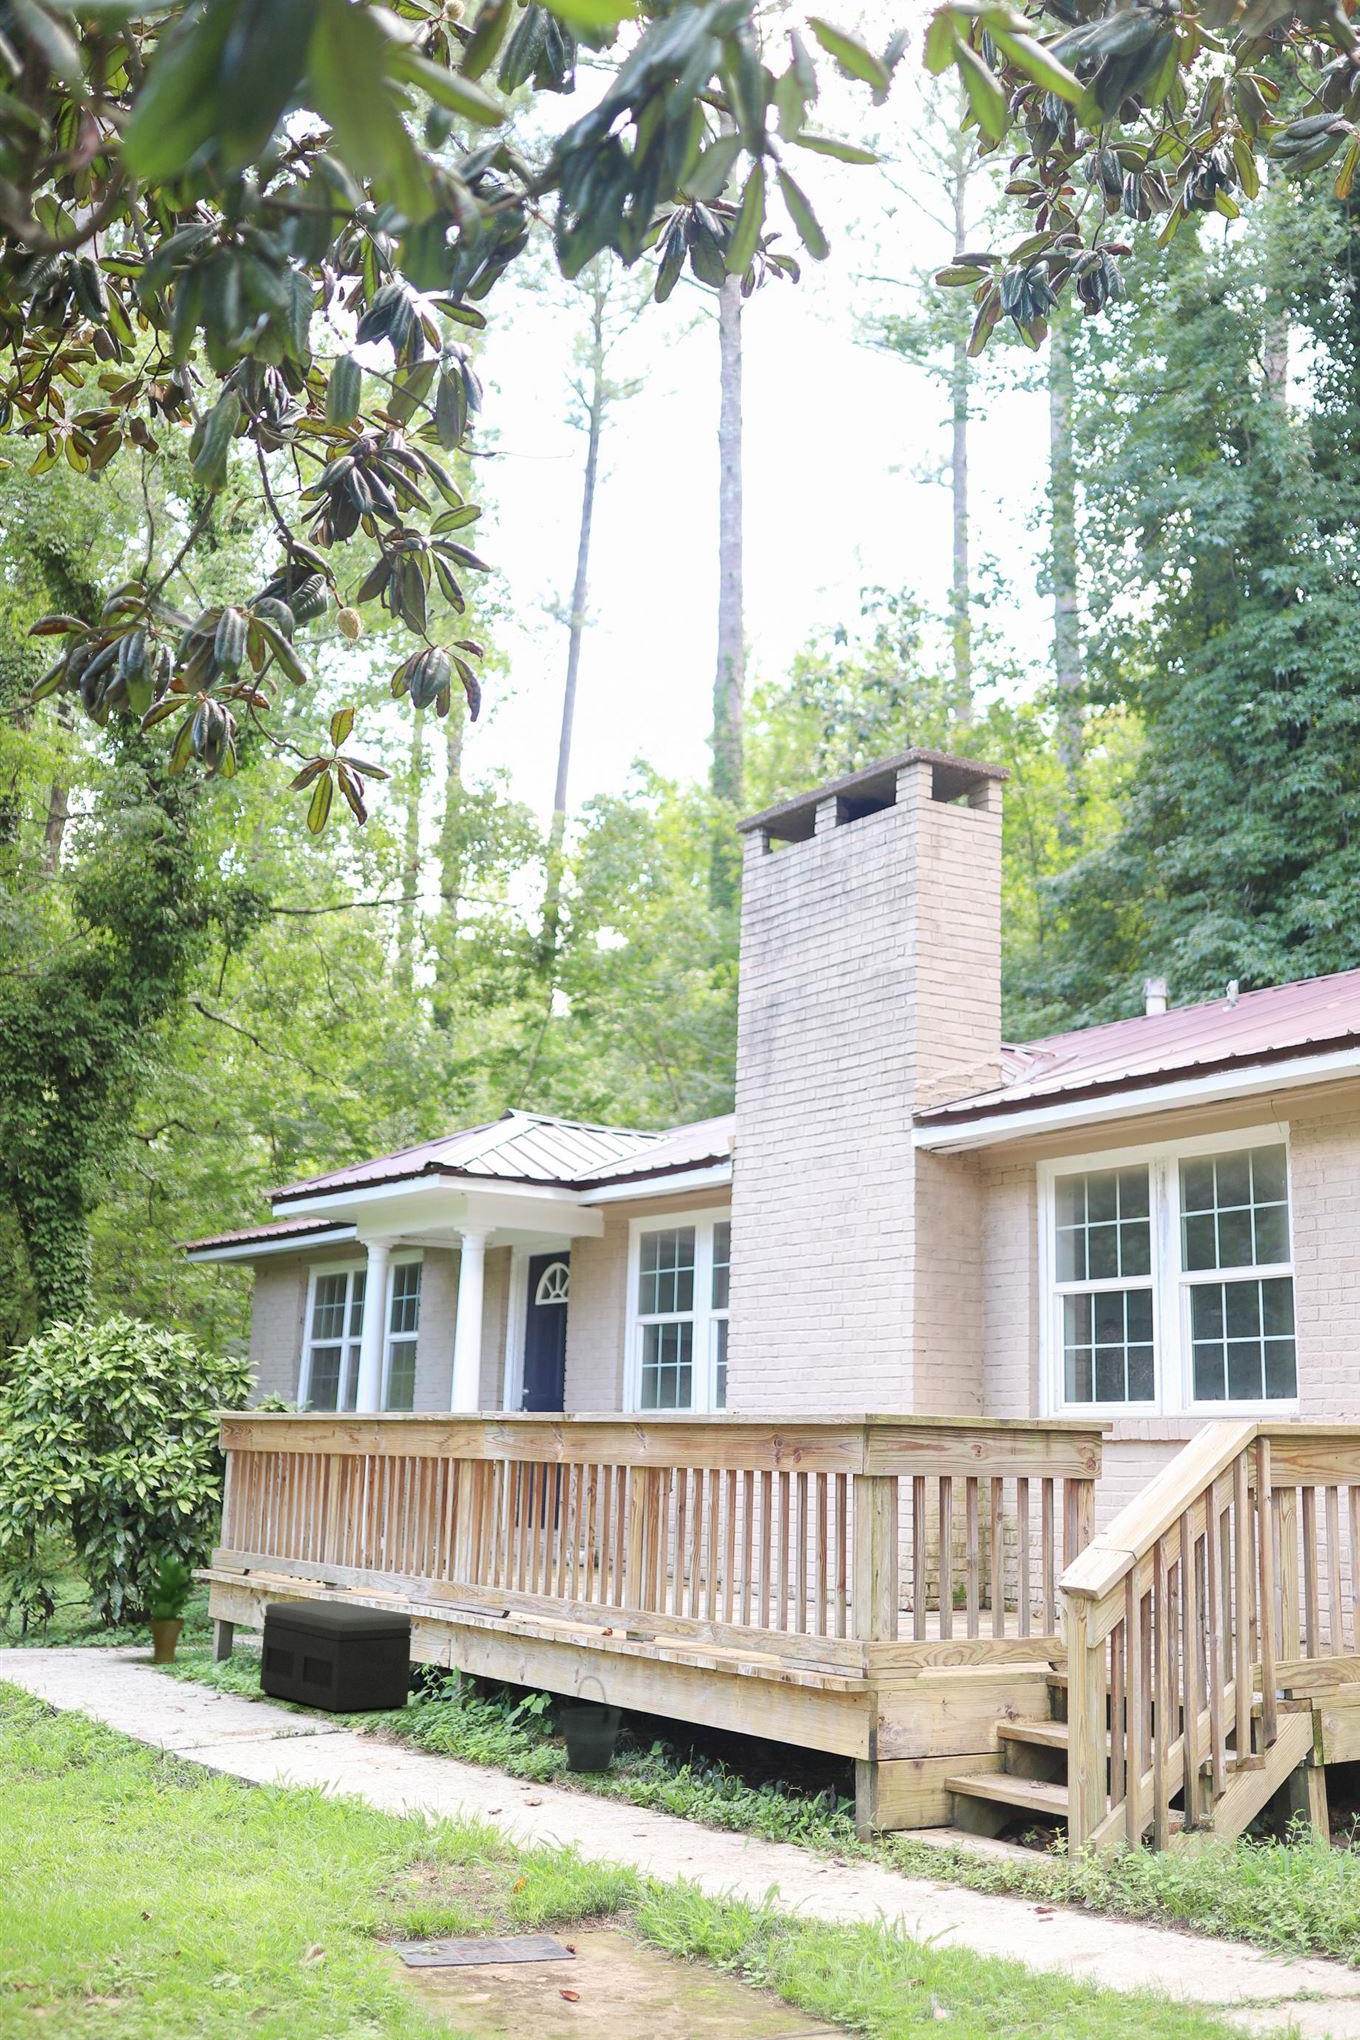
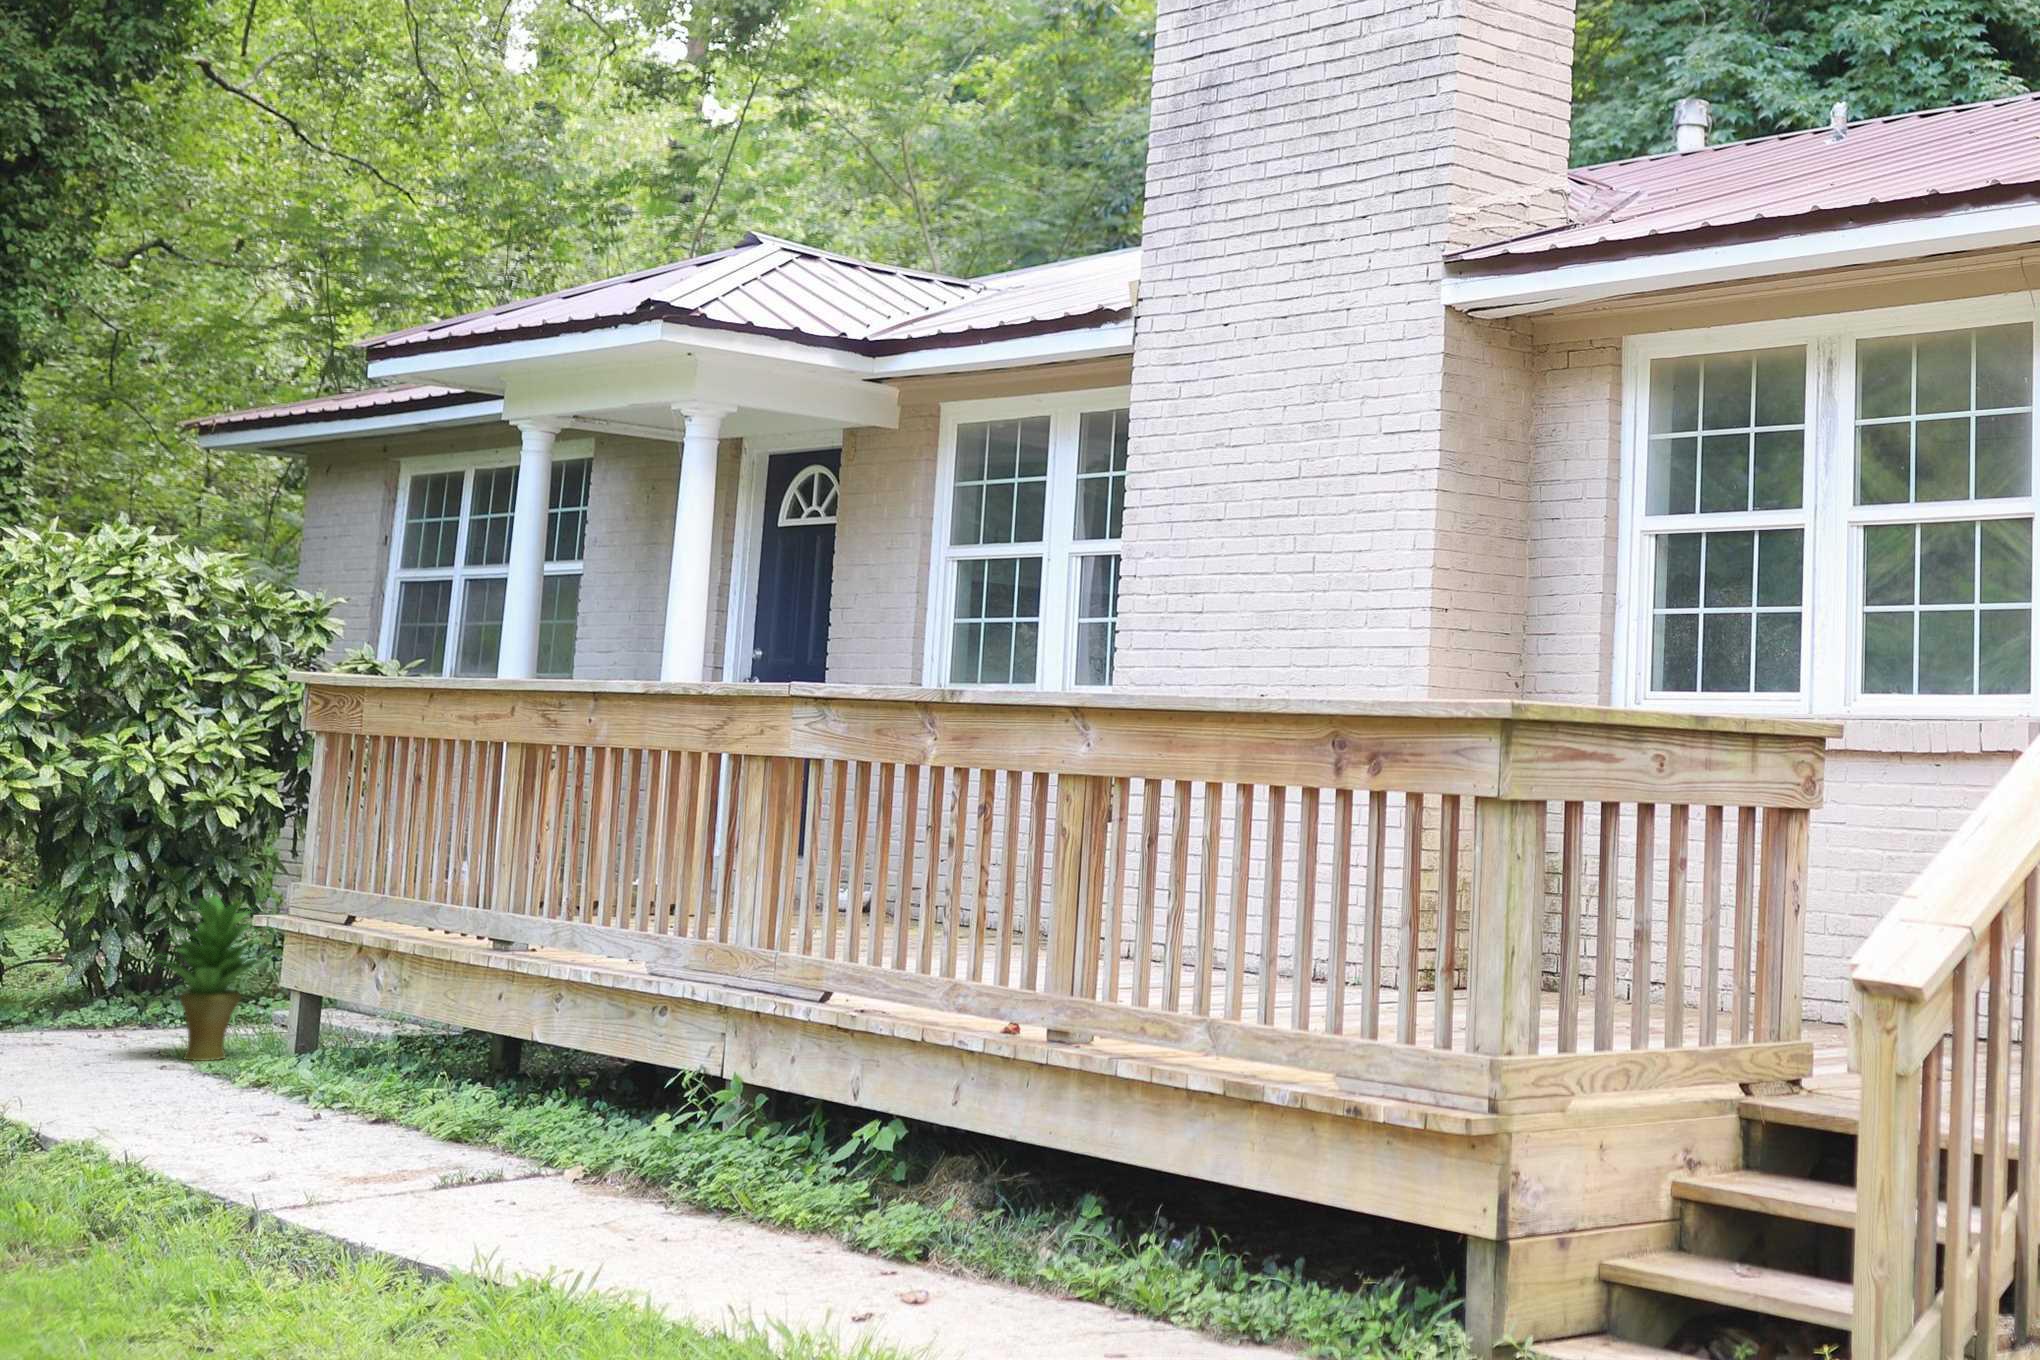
storage bench: present [260,1600,411,1713] -> none [389,969,652,1147]
bucket: present [560,1682,622,1772] -> none [945,1098,1045,1245]

